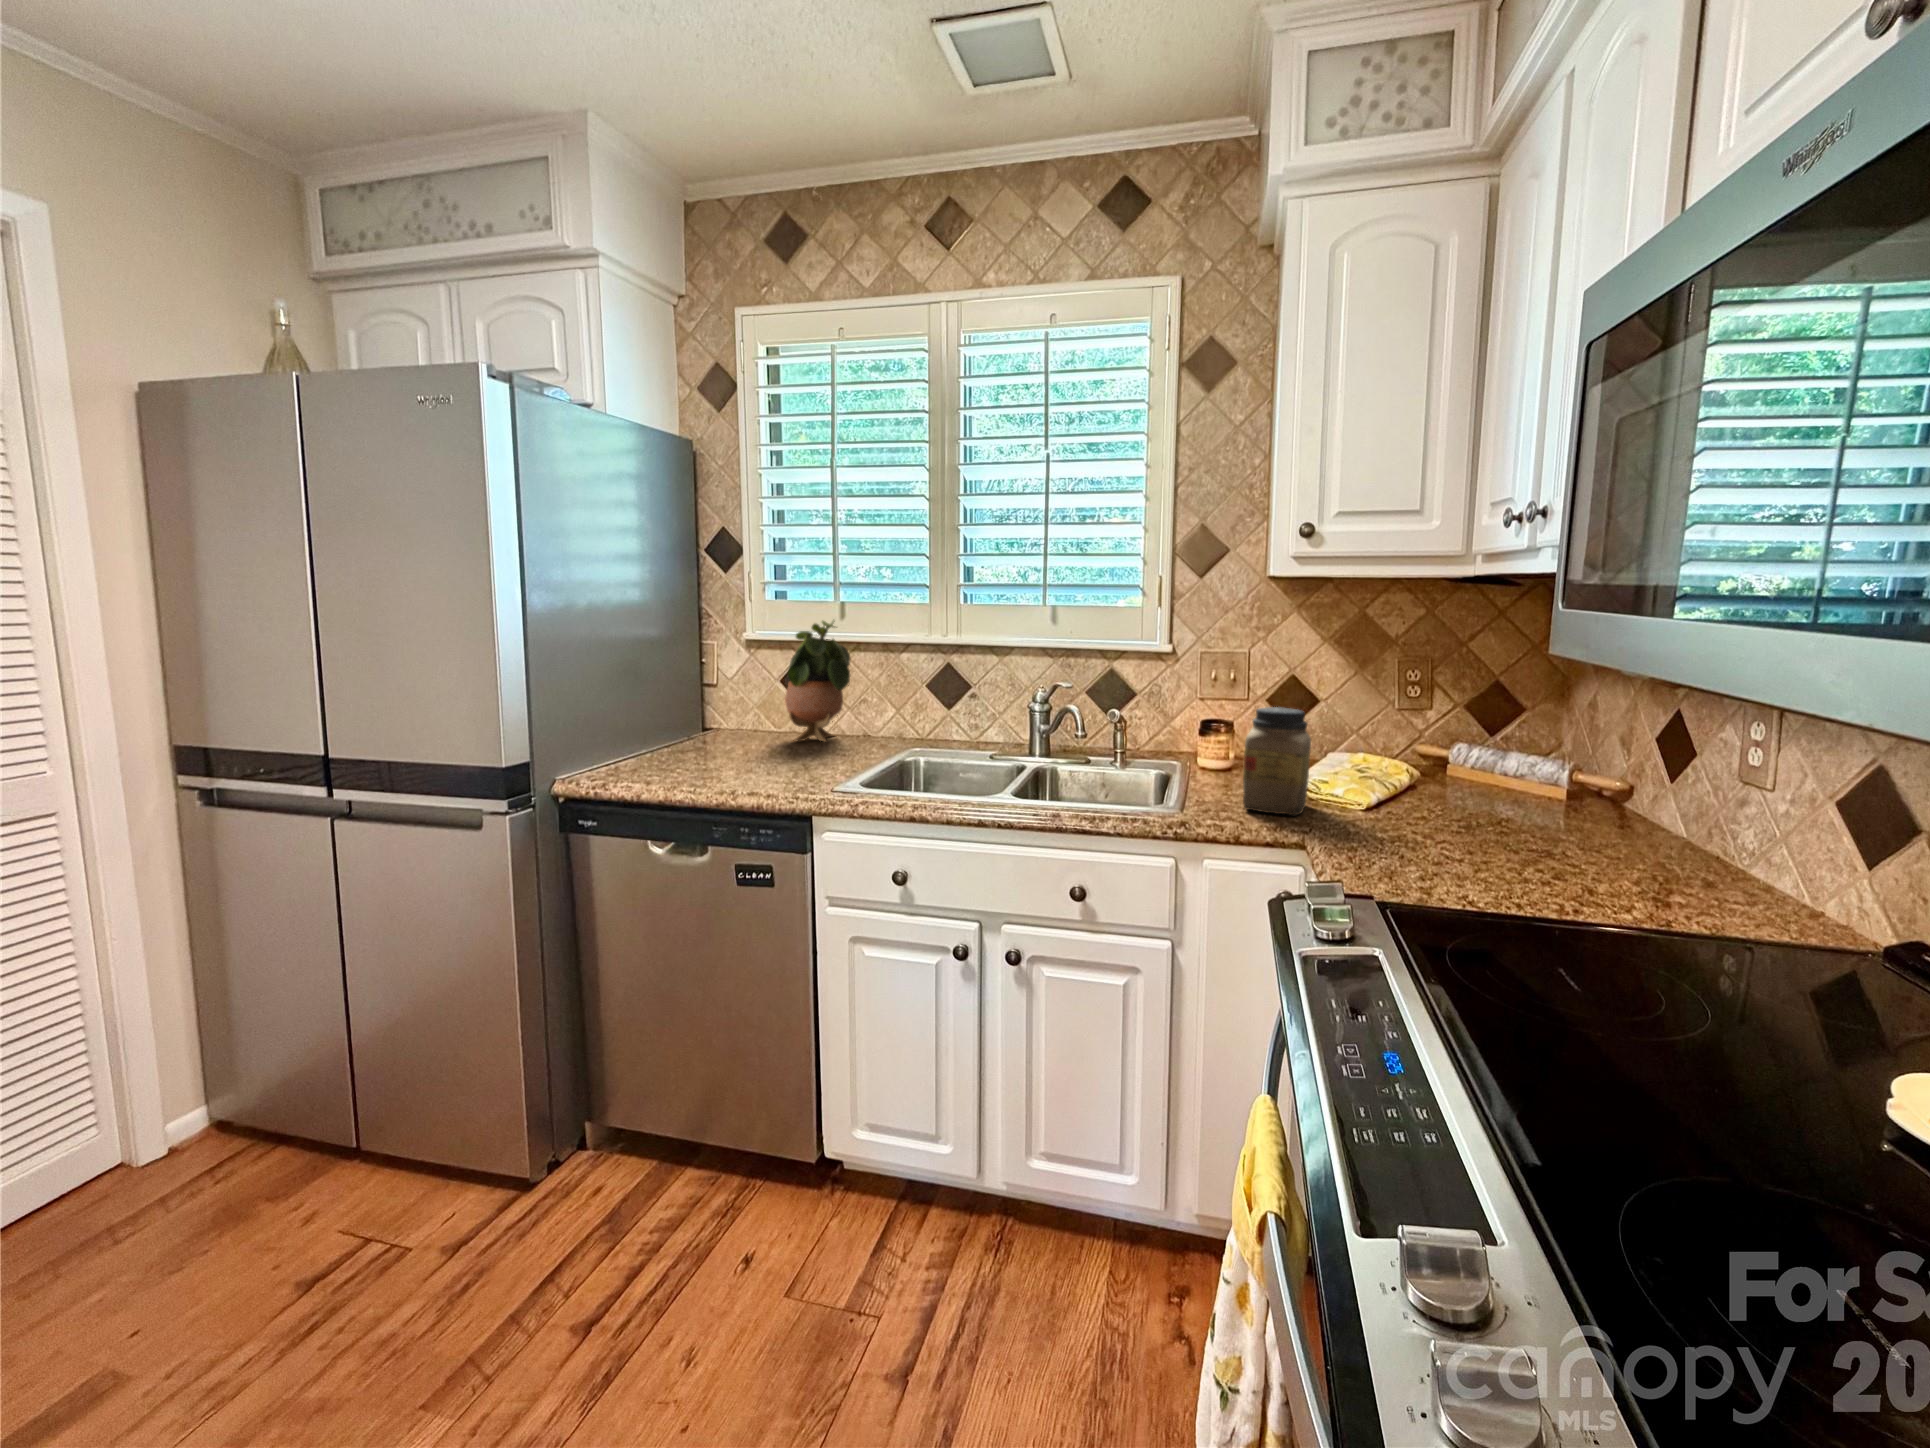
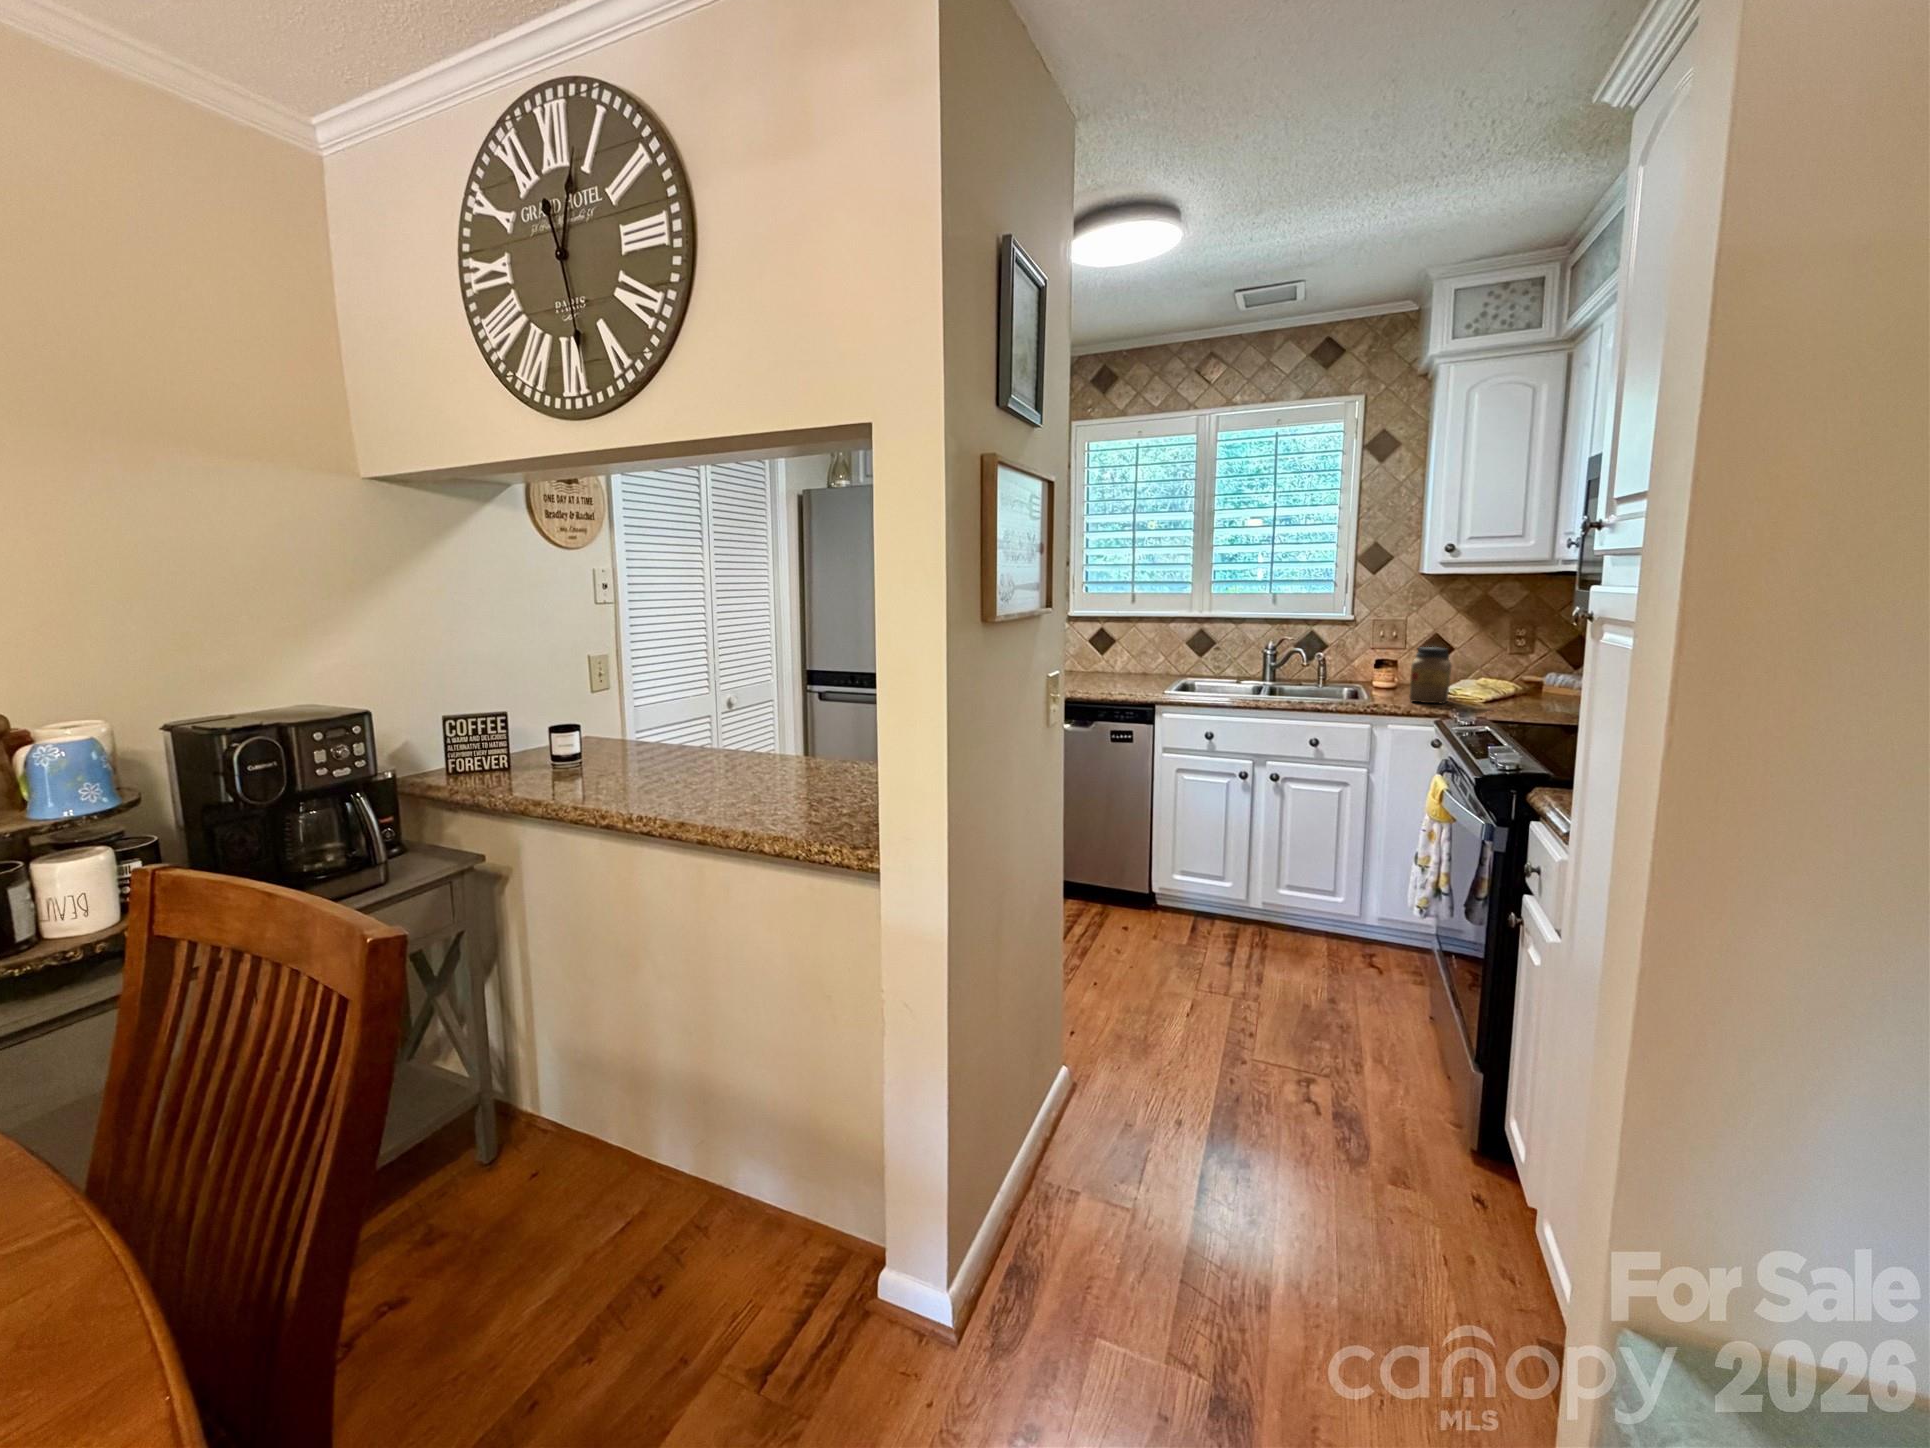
potted plant: present [785,621,850,742] -> none [1096,604,1139,677]

